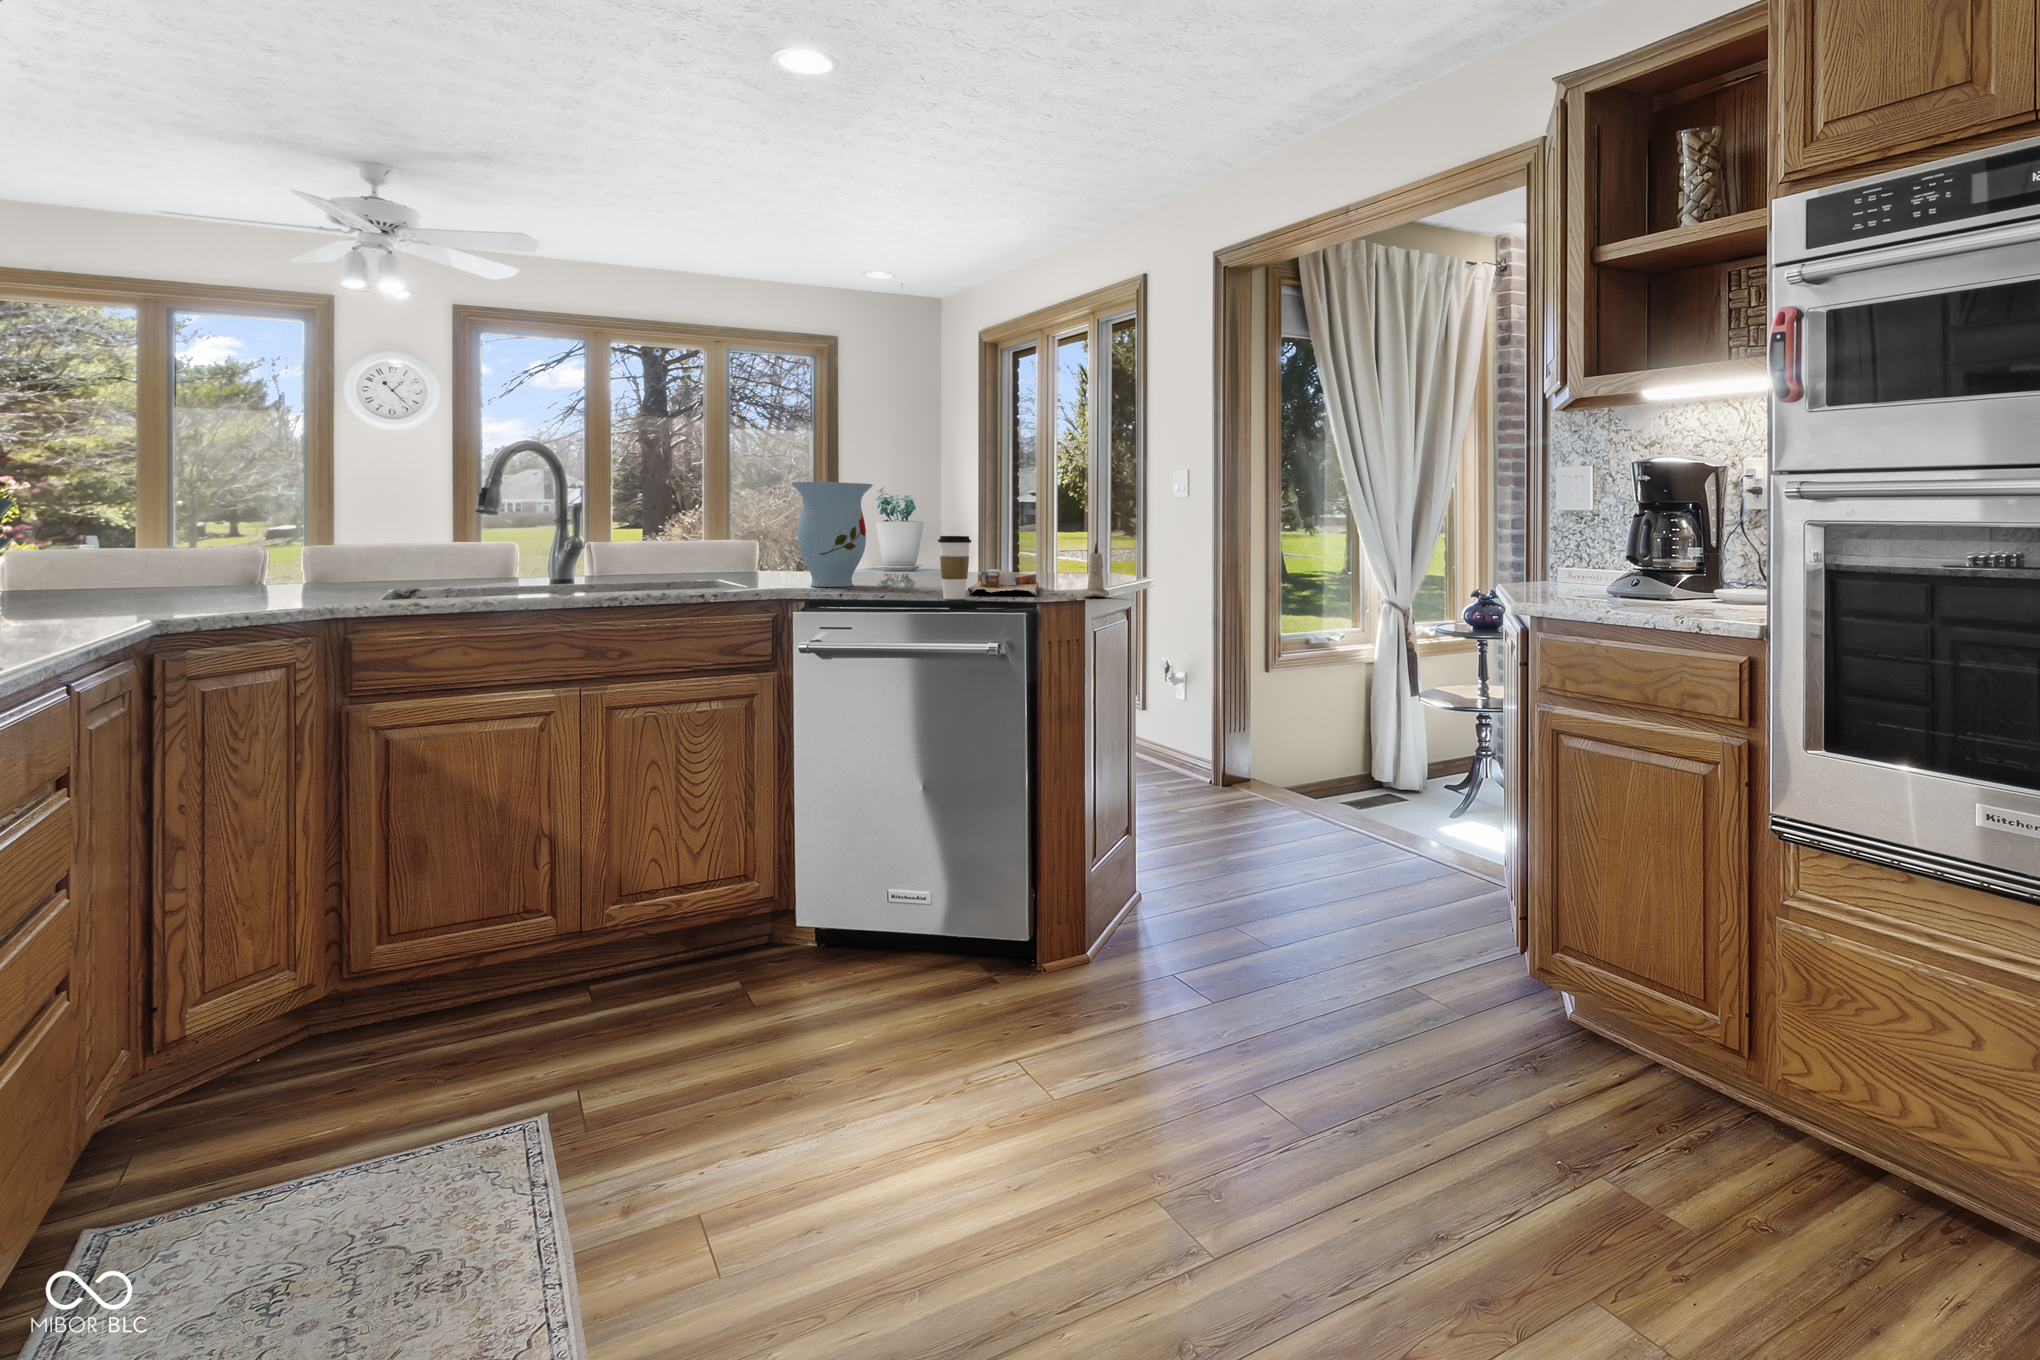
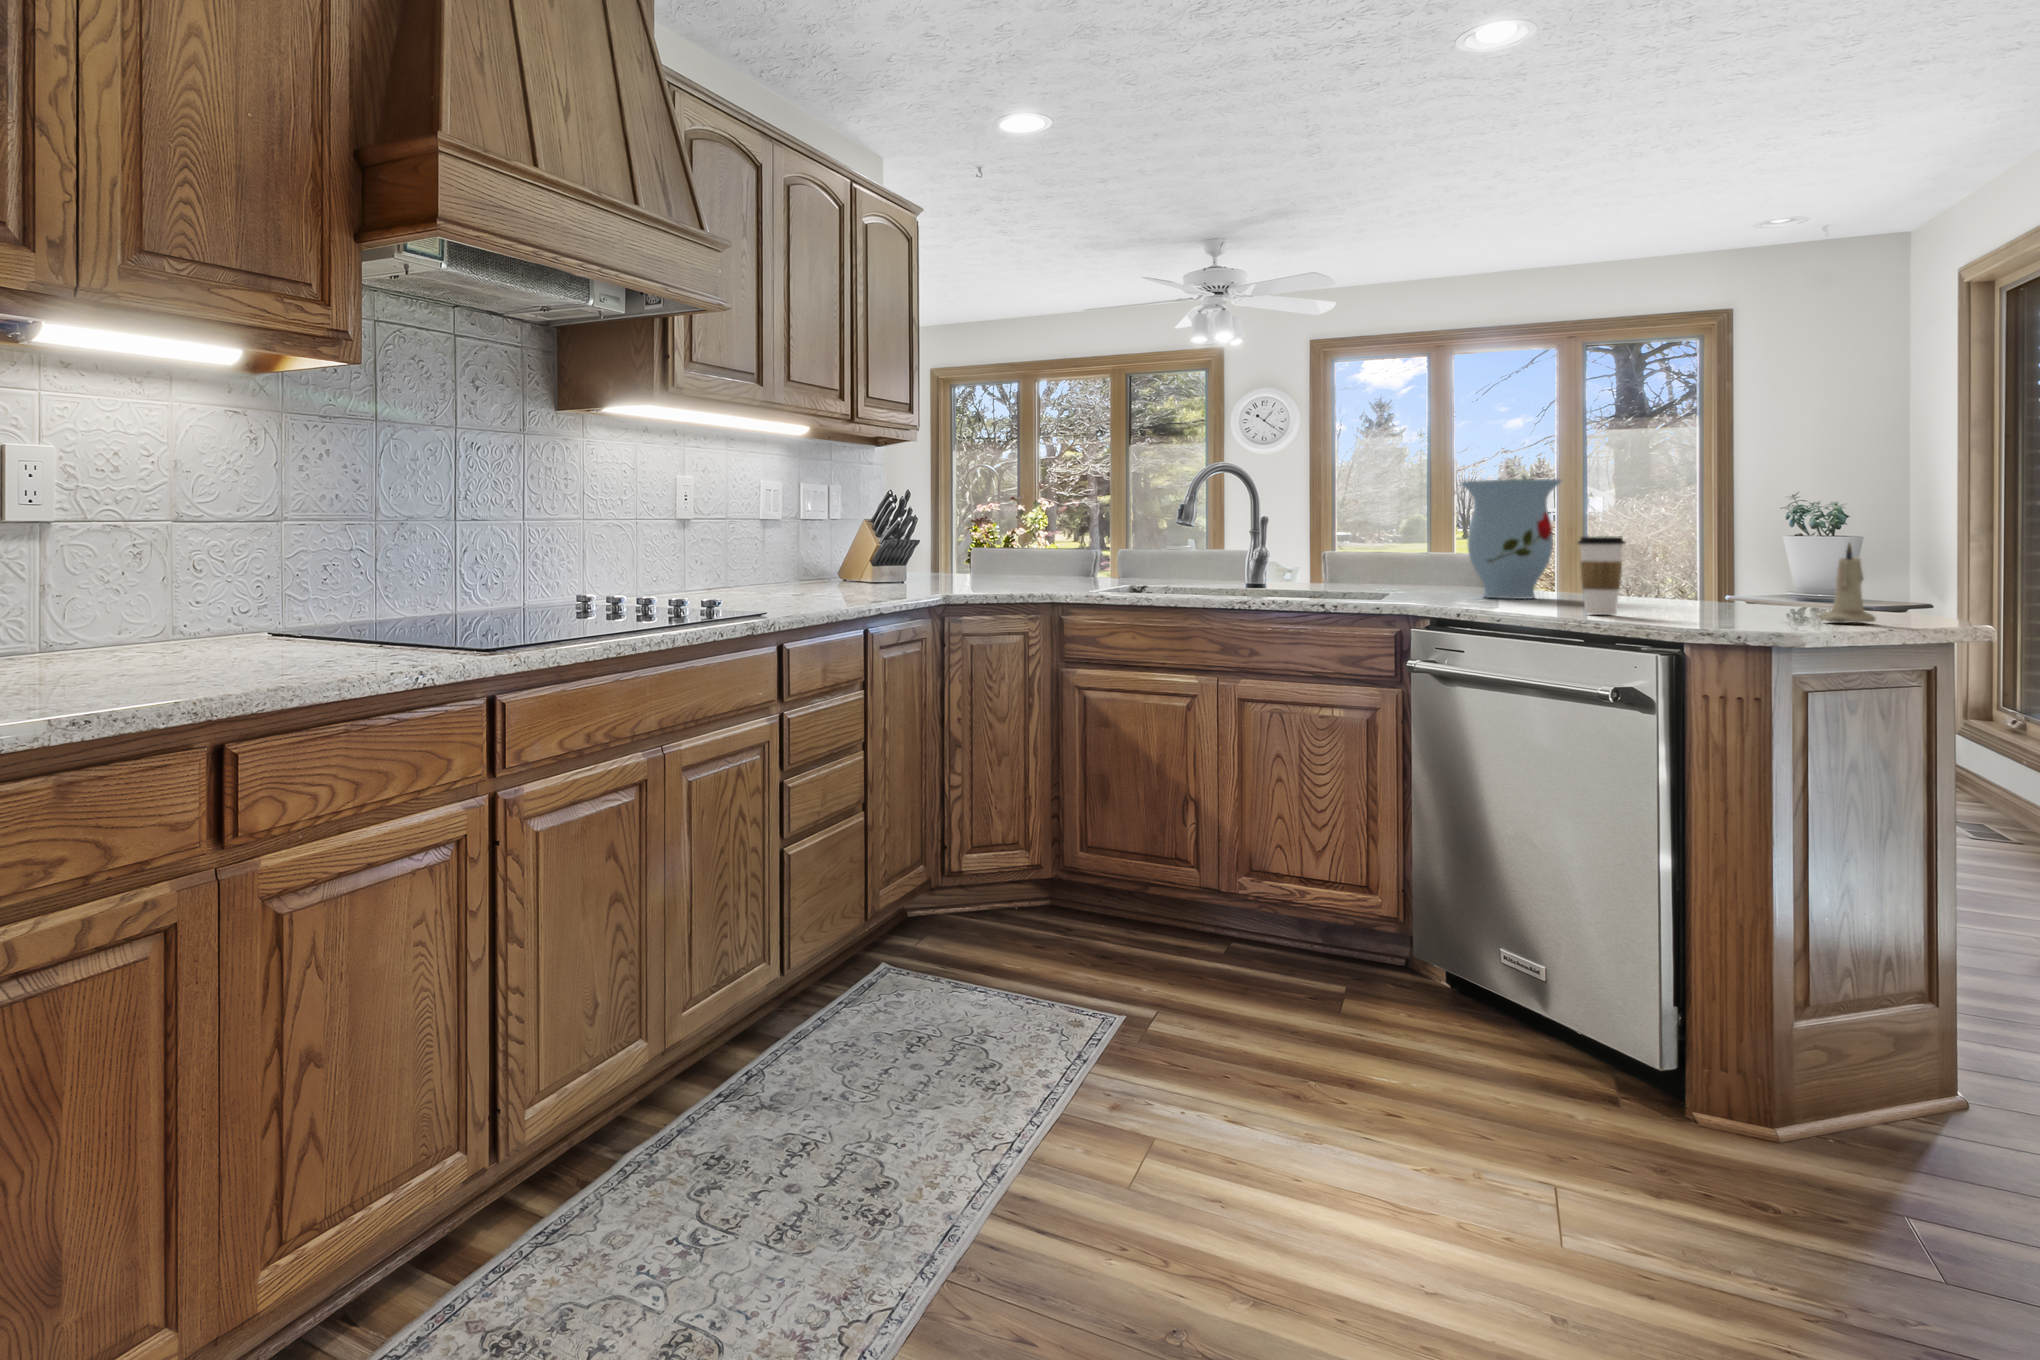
cutting board: present [968,569,1039,596] -> none [1638,581,1809,617]

